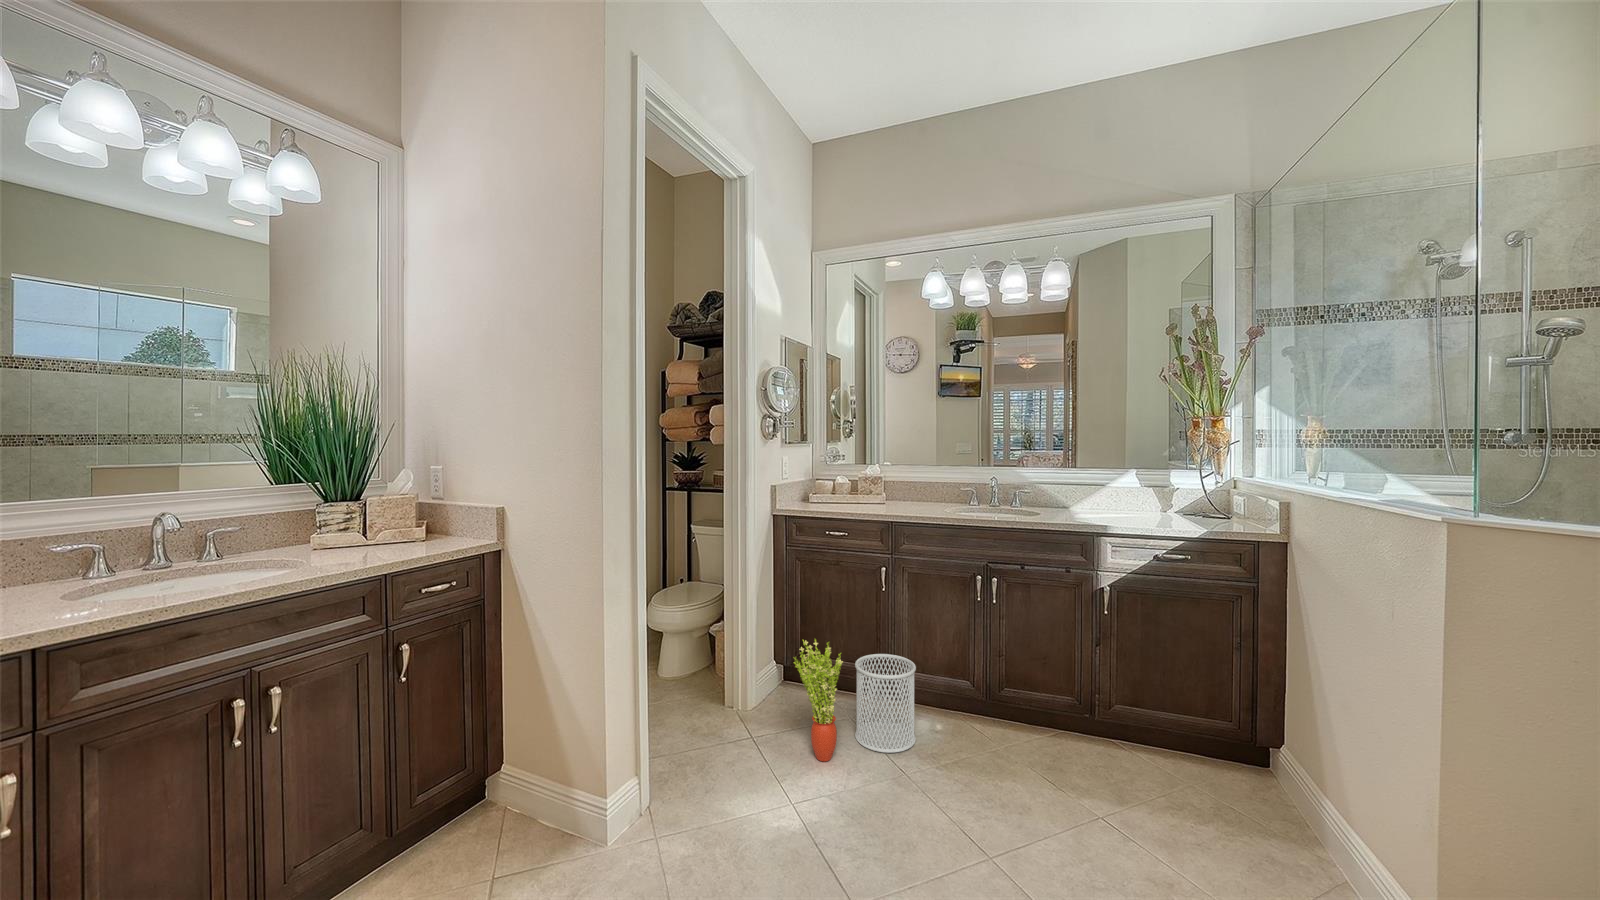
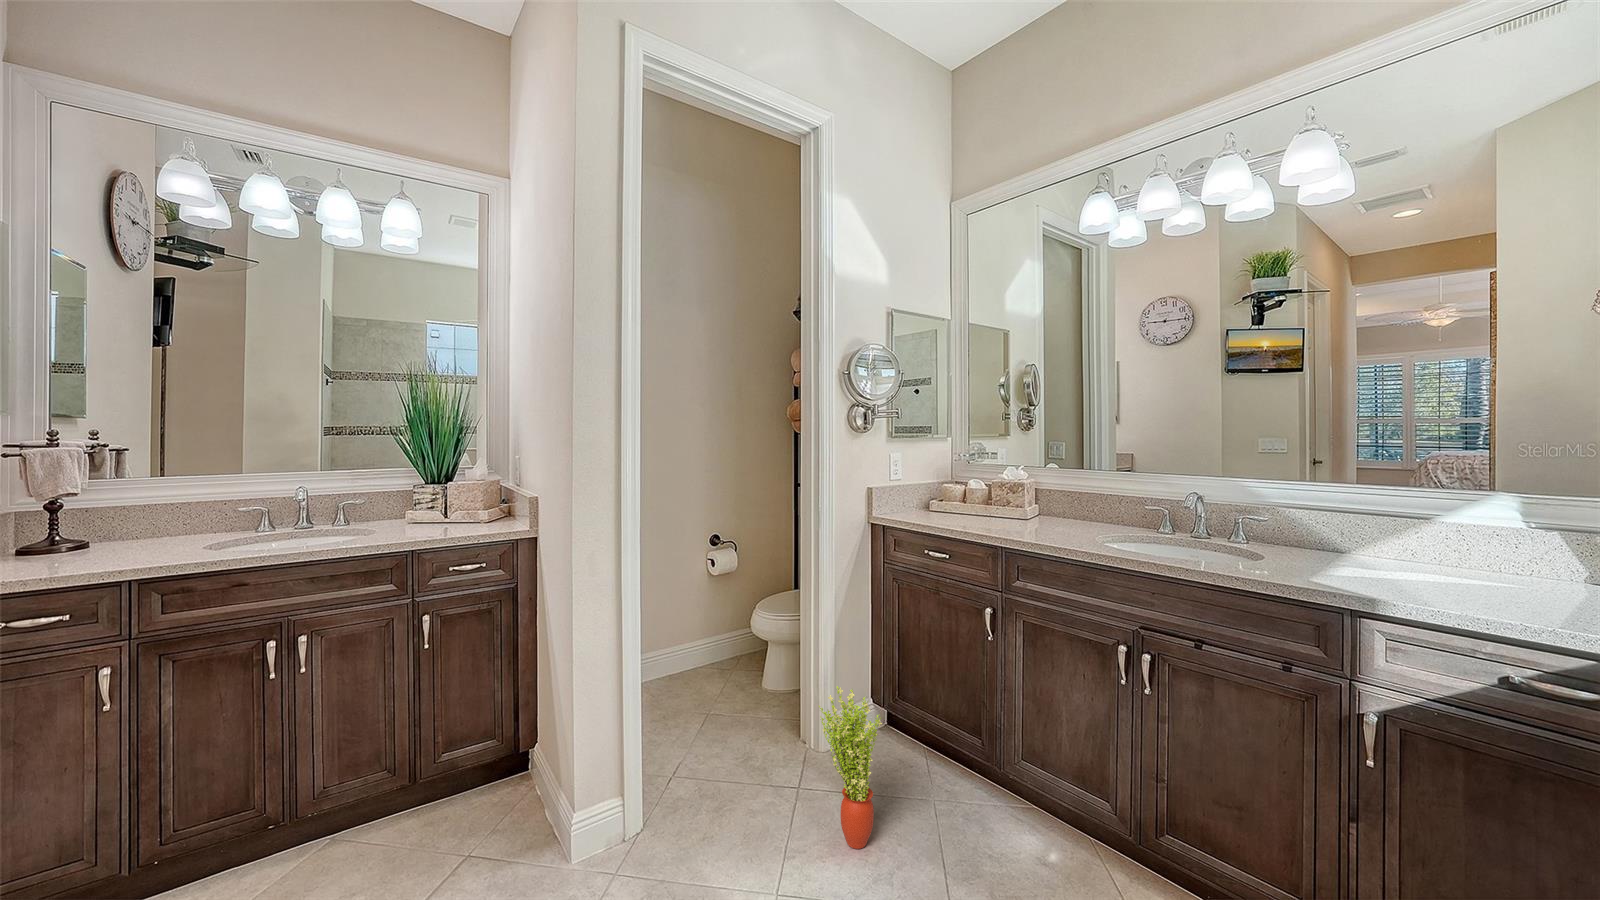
wastebasket: present [855,654,916,753] -> none [915,724,1003,870]

